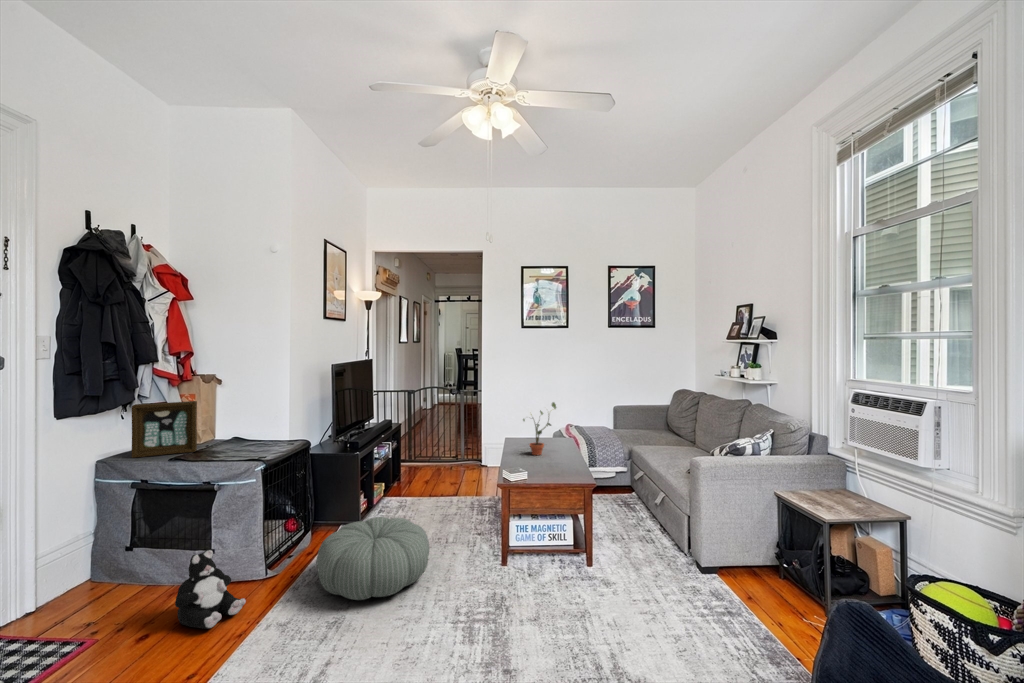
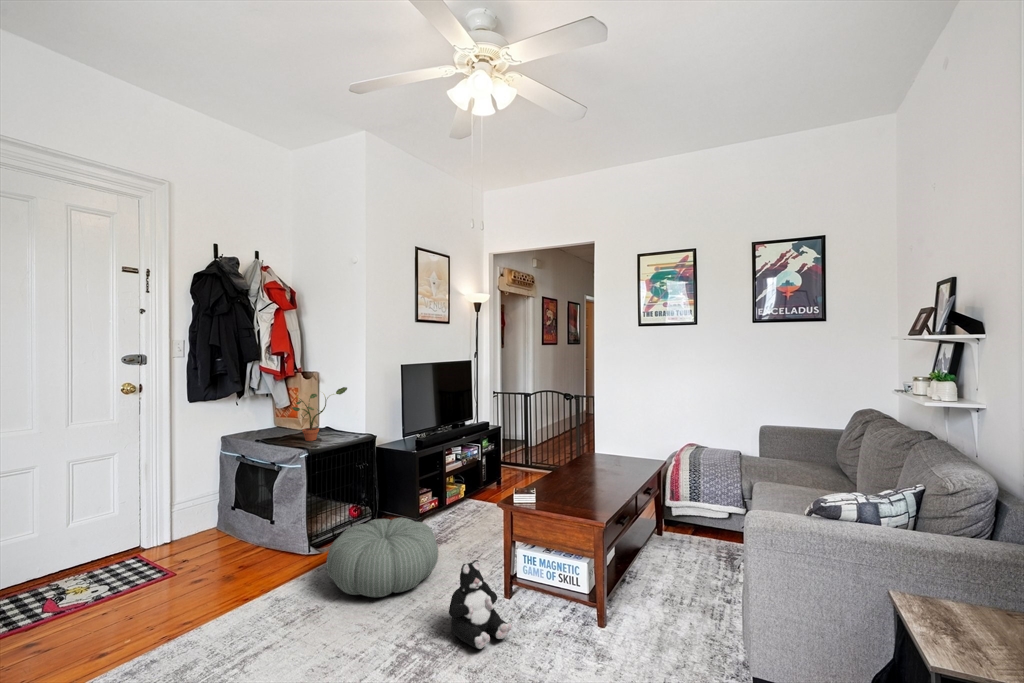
picture frame: present [131,401,197,458] -> none [240,394,286,437]
potted plant: present [523,402,556,455] -> present [292,387,347,441]
plush toy: present [175,549,246,629] -> present [449,560,512,649]

